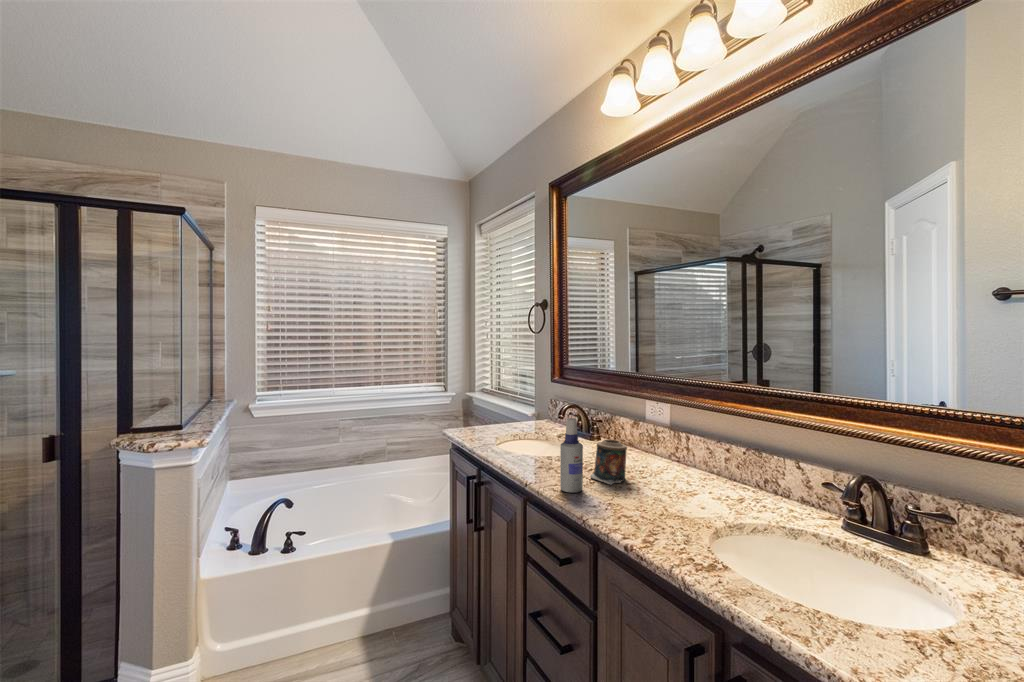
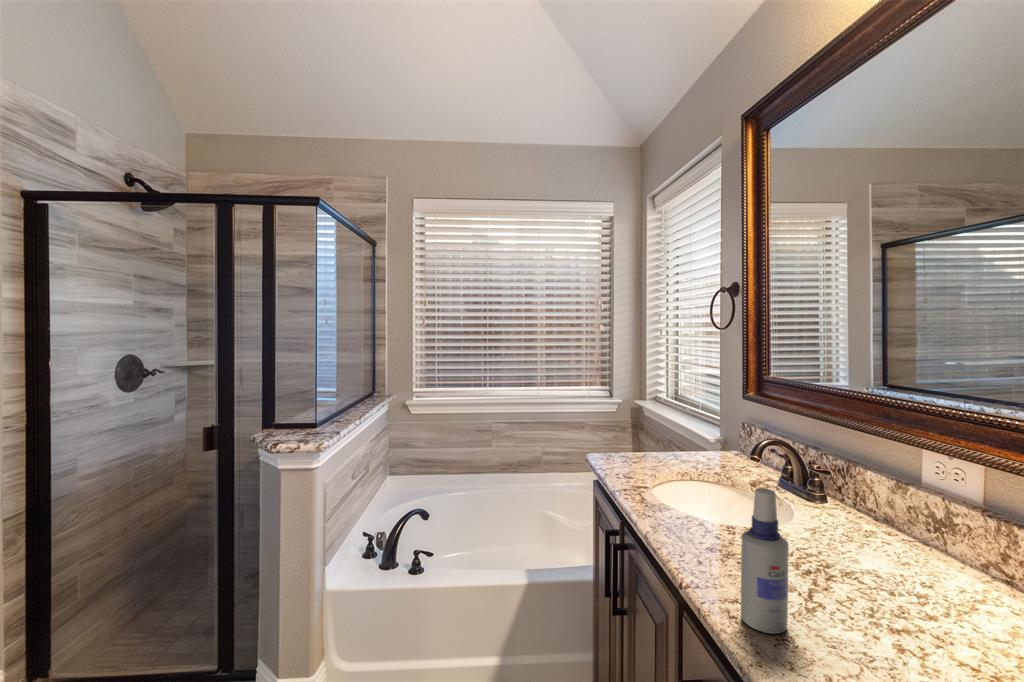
candle: present [590,440,627,485] -> none [806,529,890,627]

